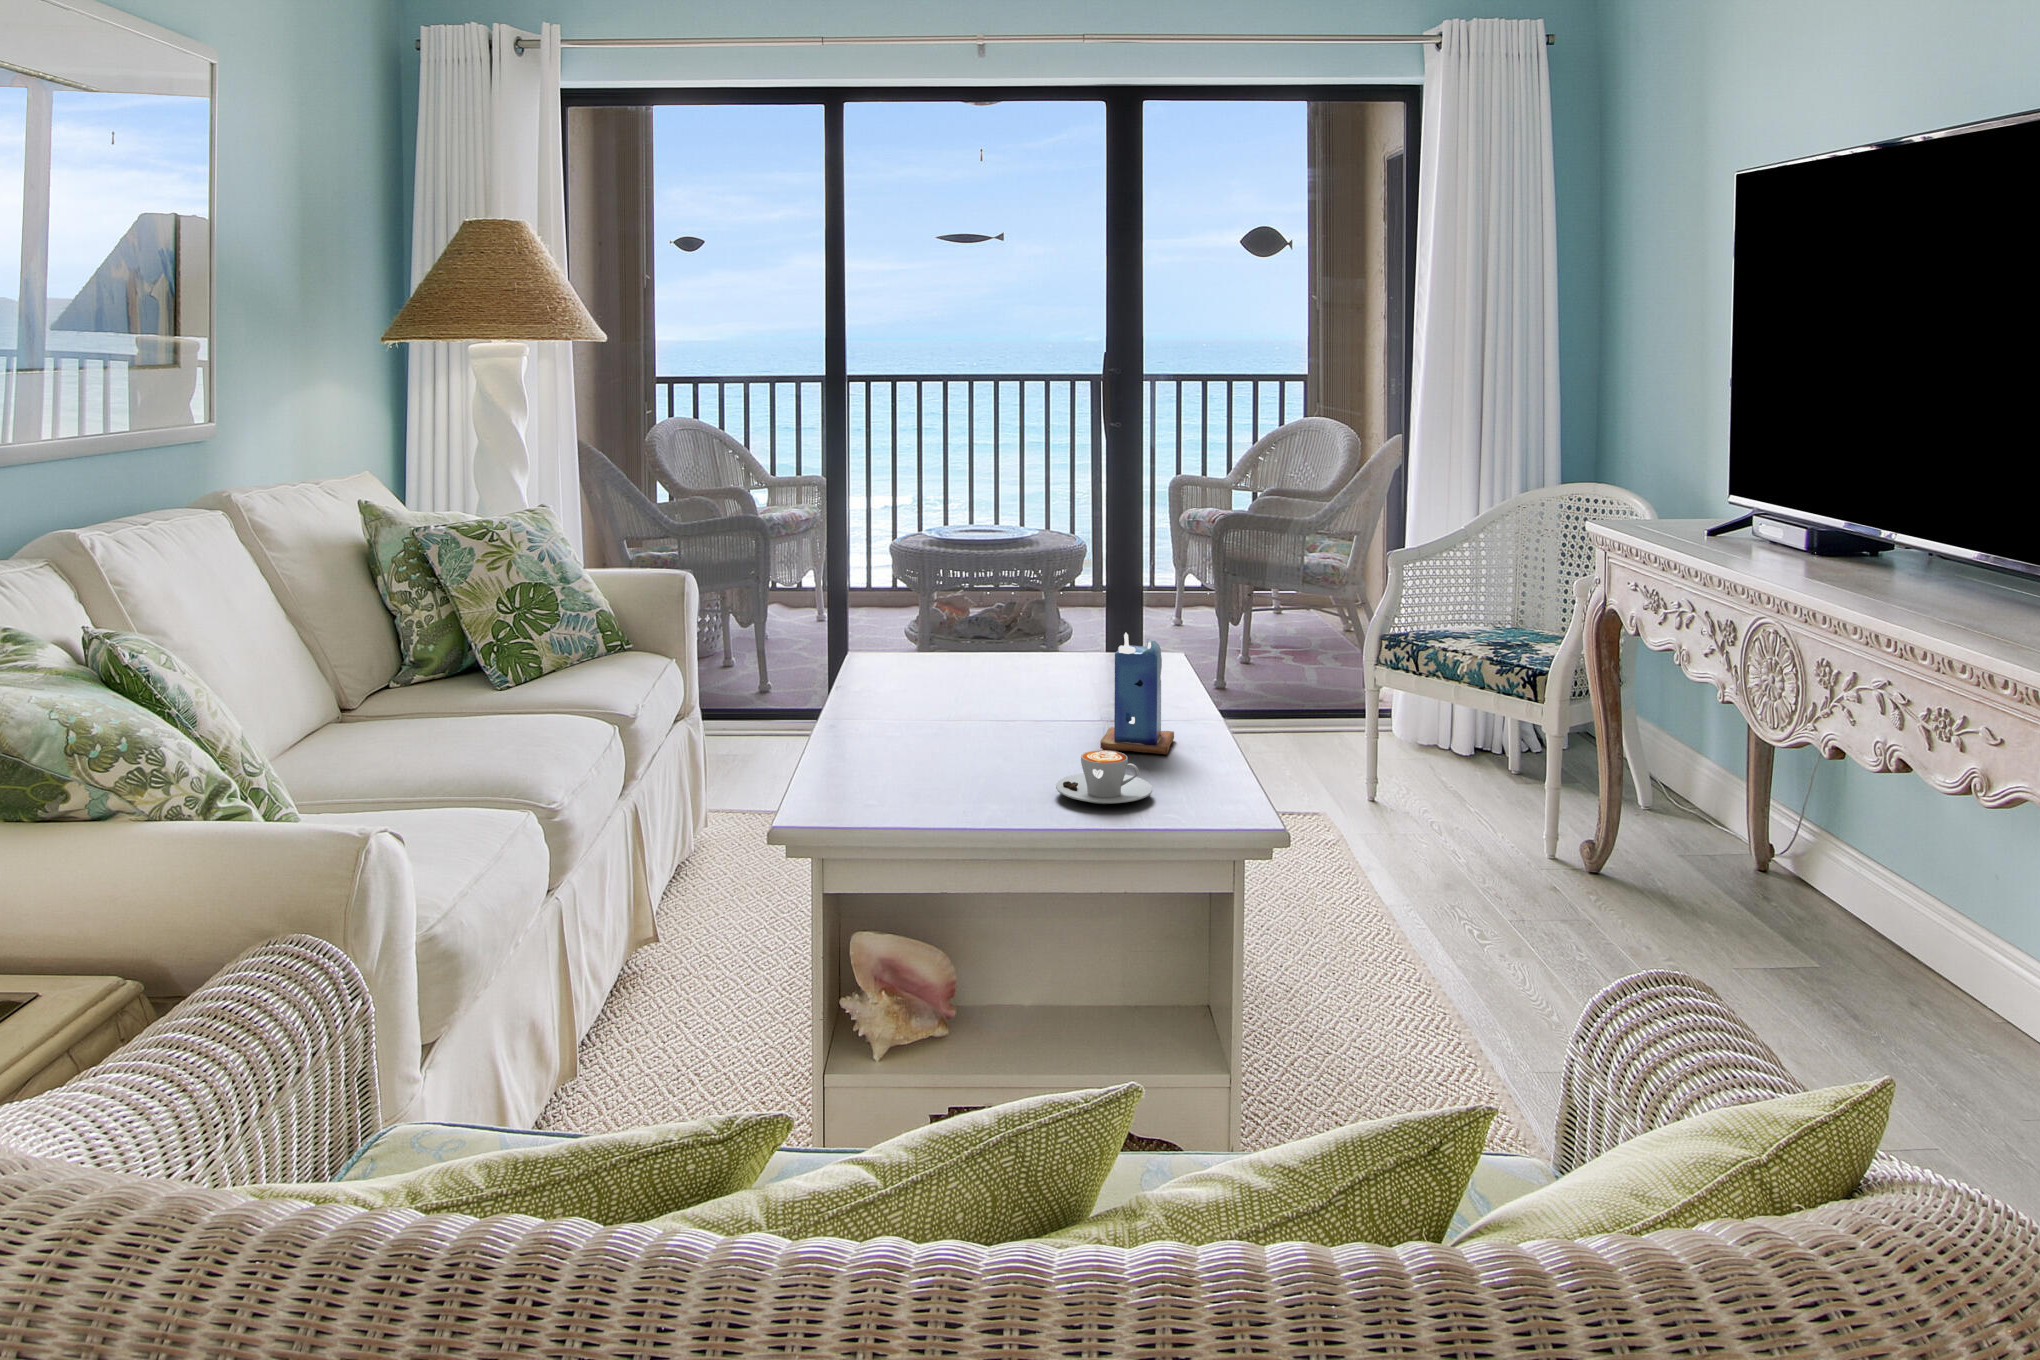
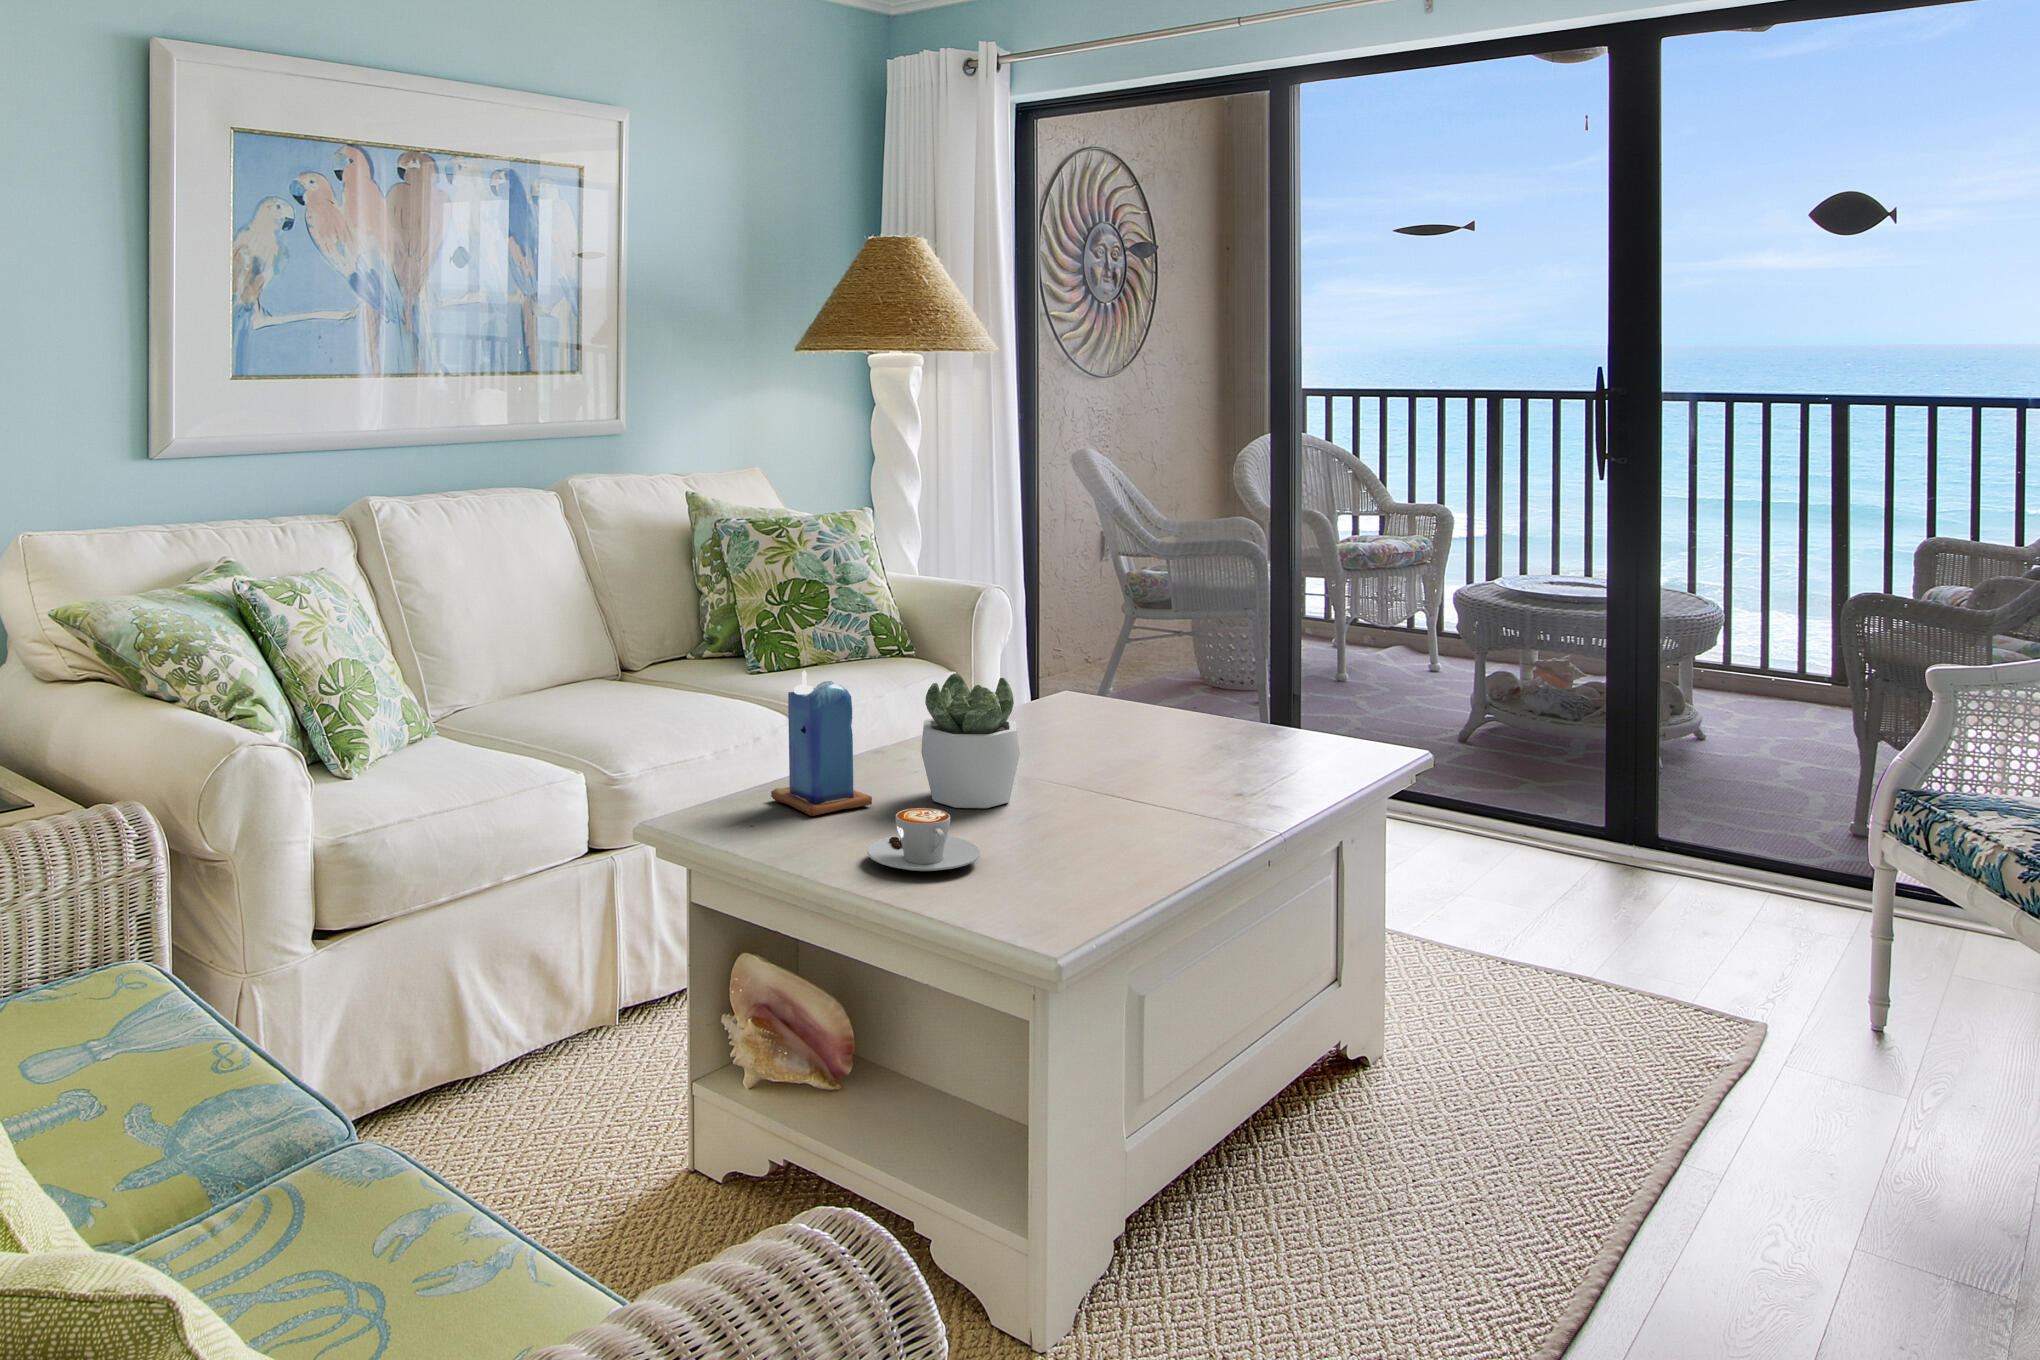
candle: present [1100,633,1174,754] -> present [771,670,872,816]
succulent plant: none [958,638,1045,755] -> present [921,673,1020,808]

